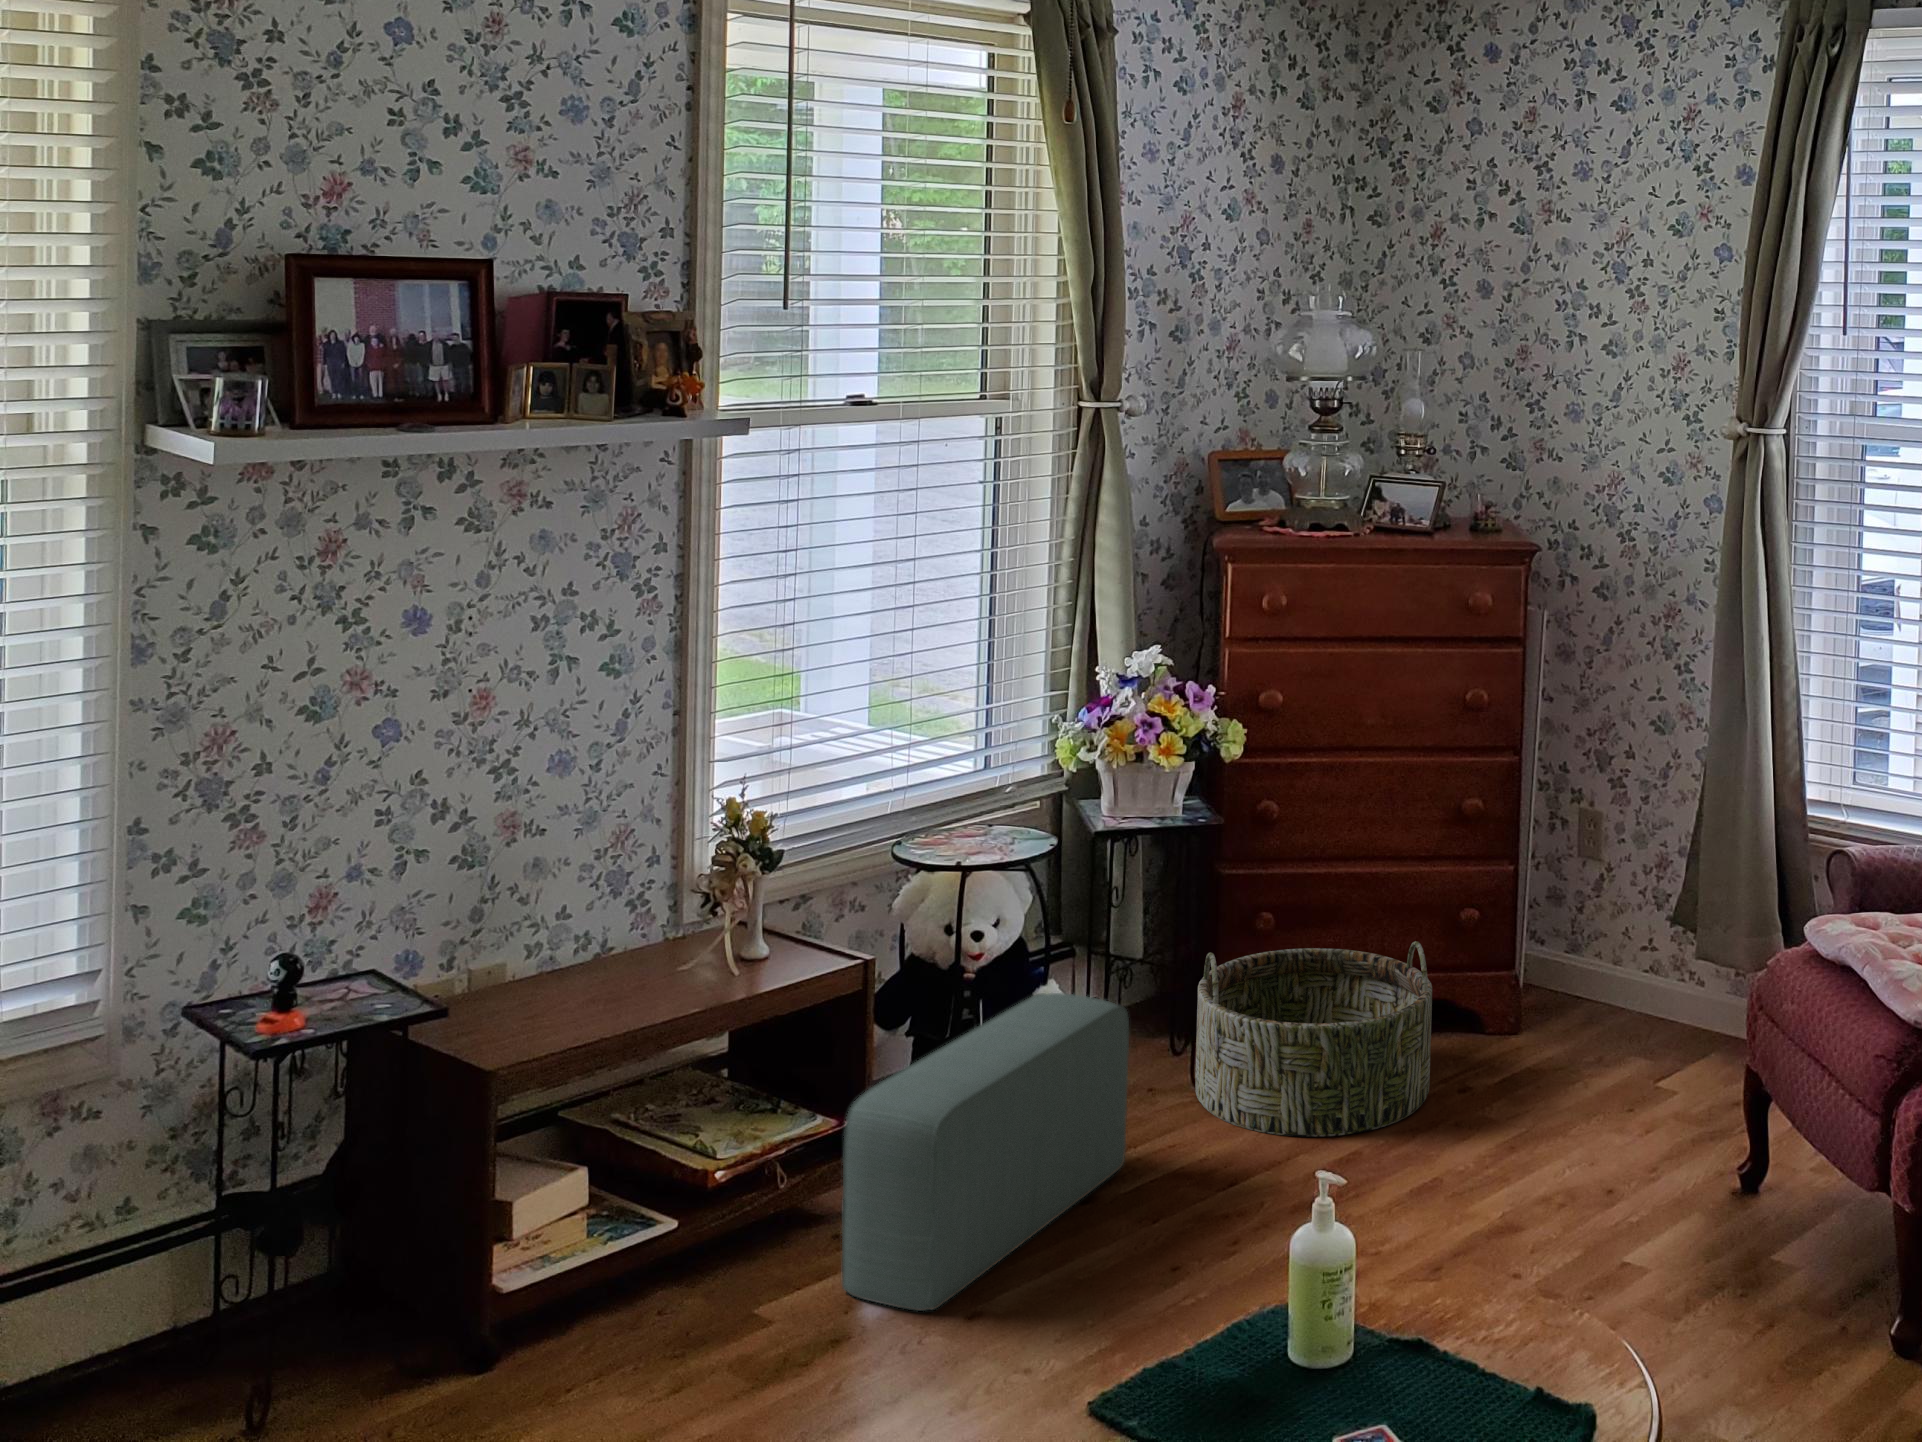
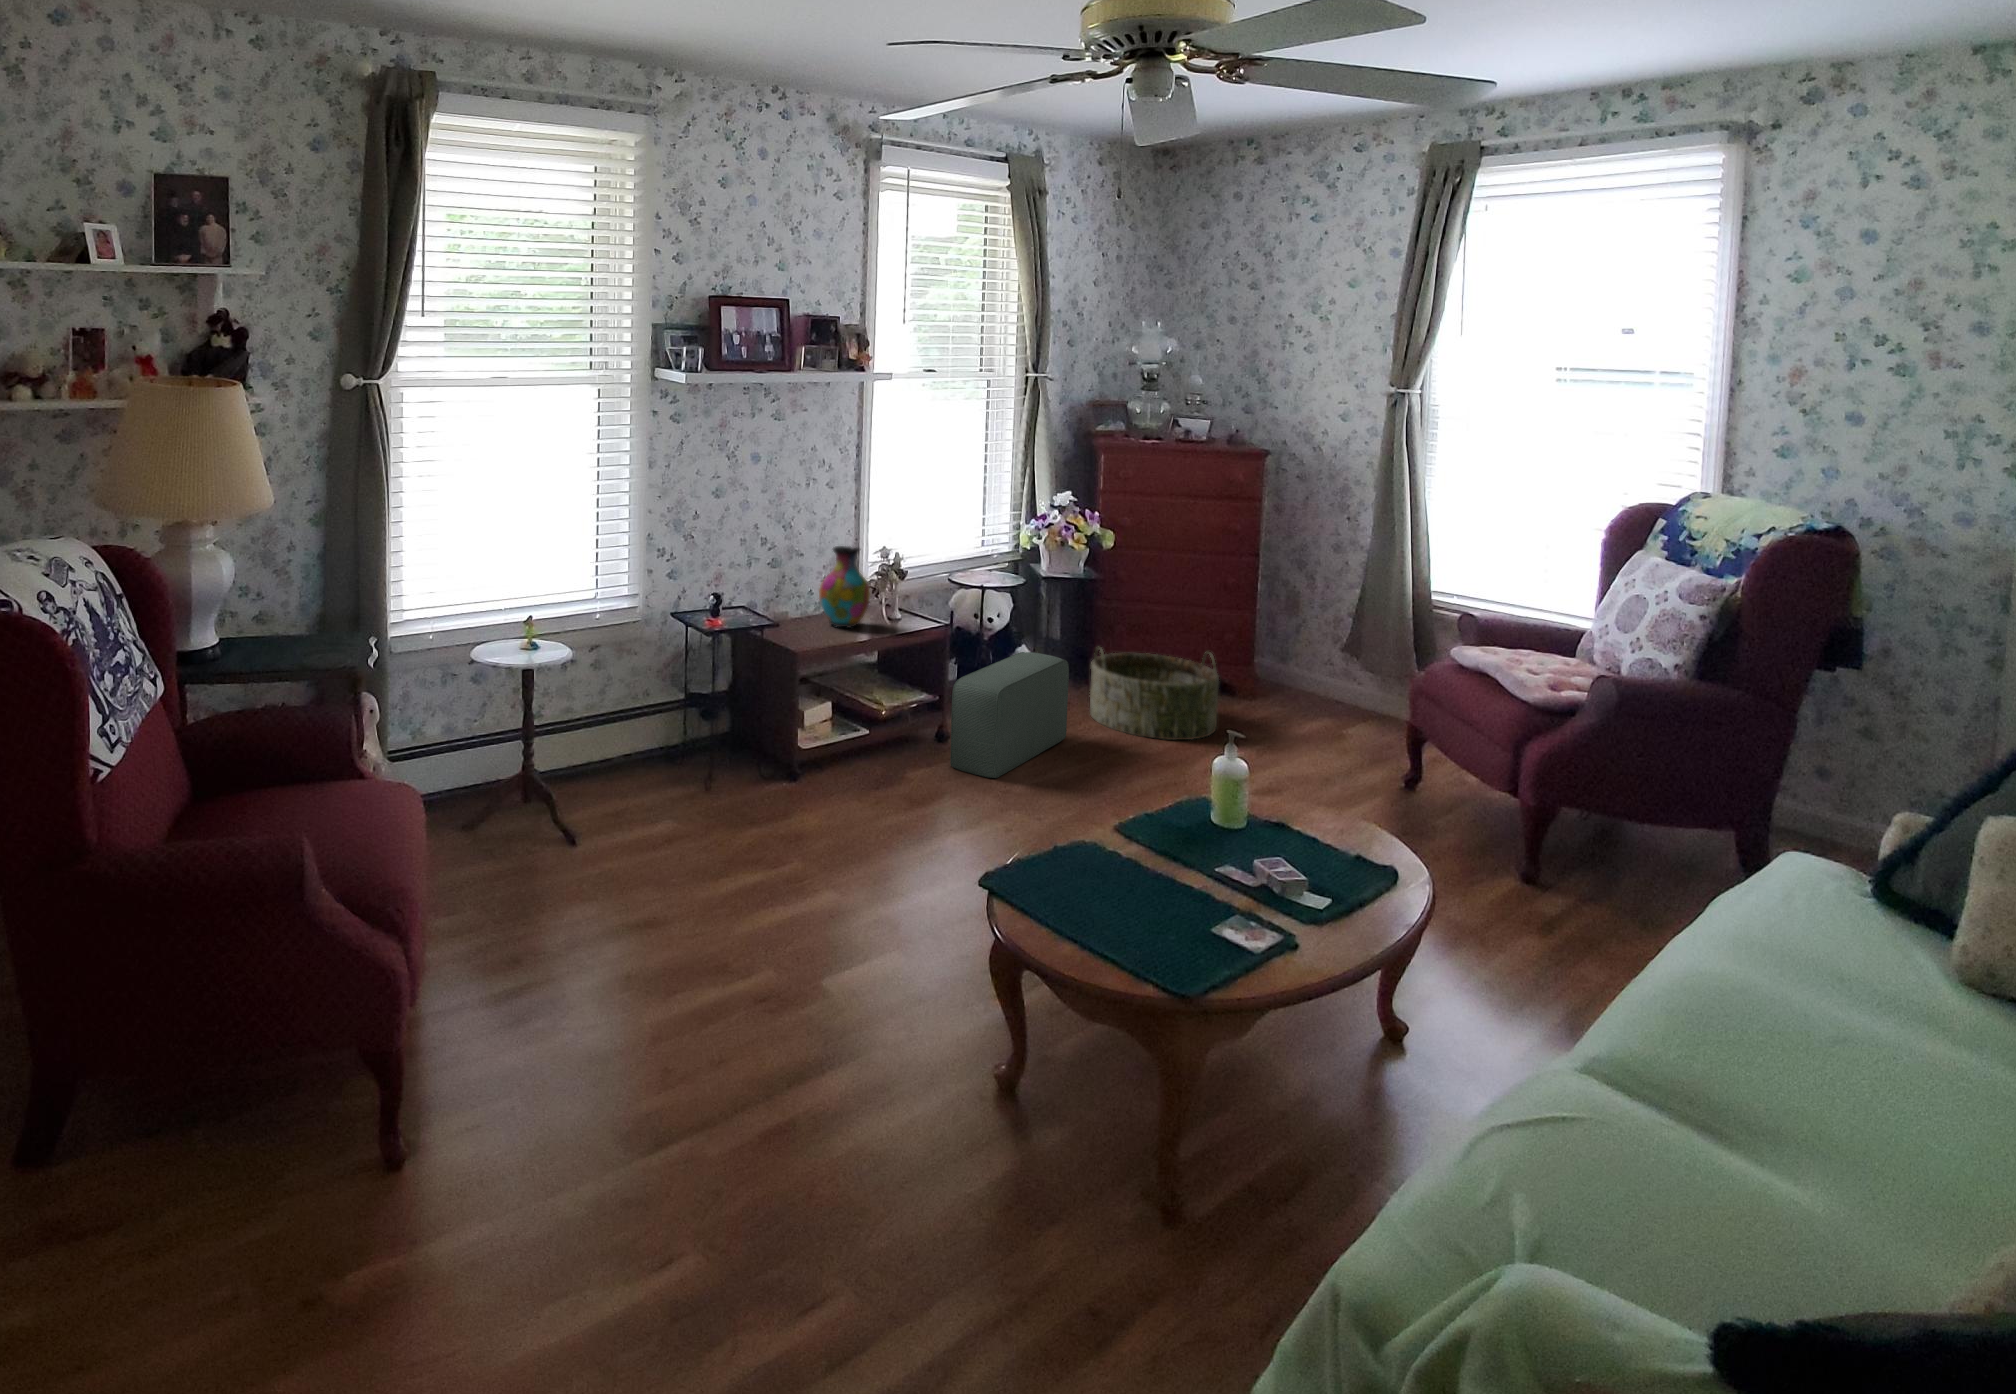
vase: none [558,807,682,997] -> present [819,546,870,628]

